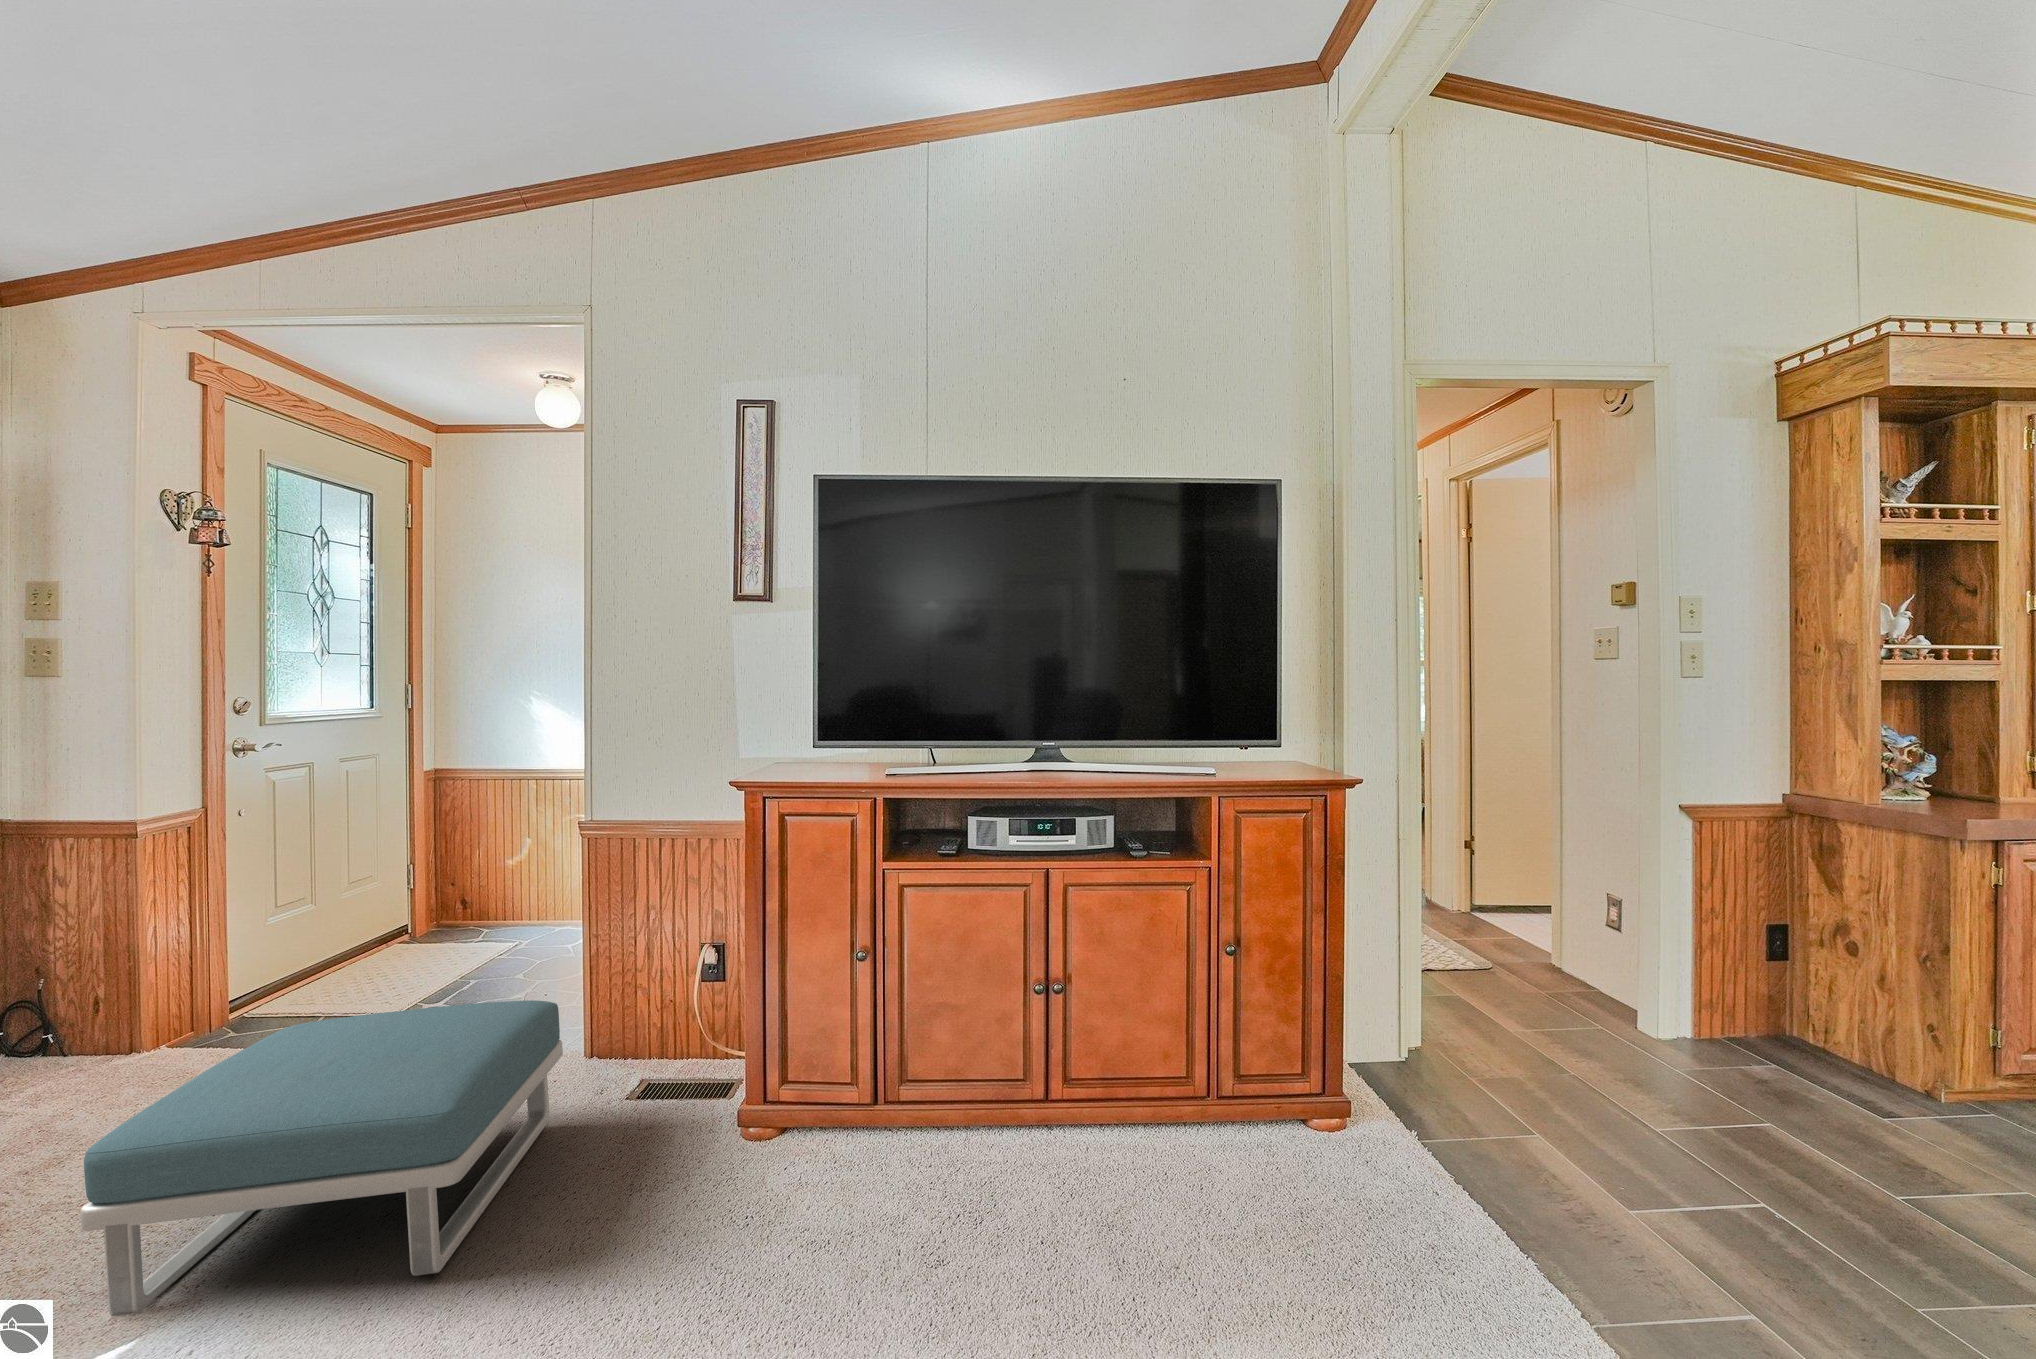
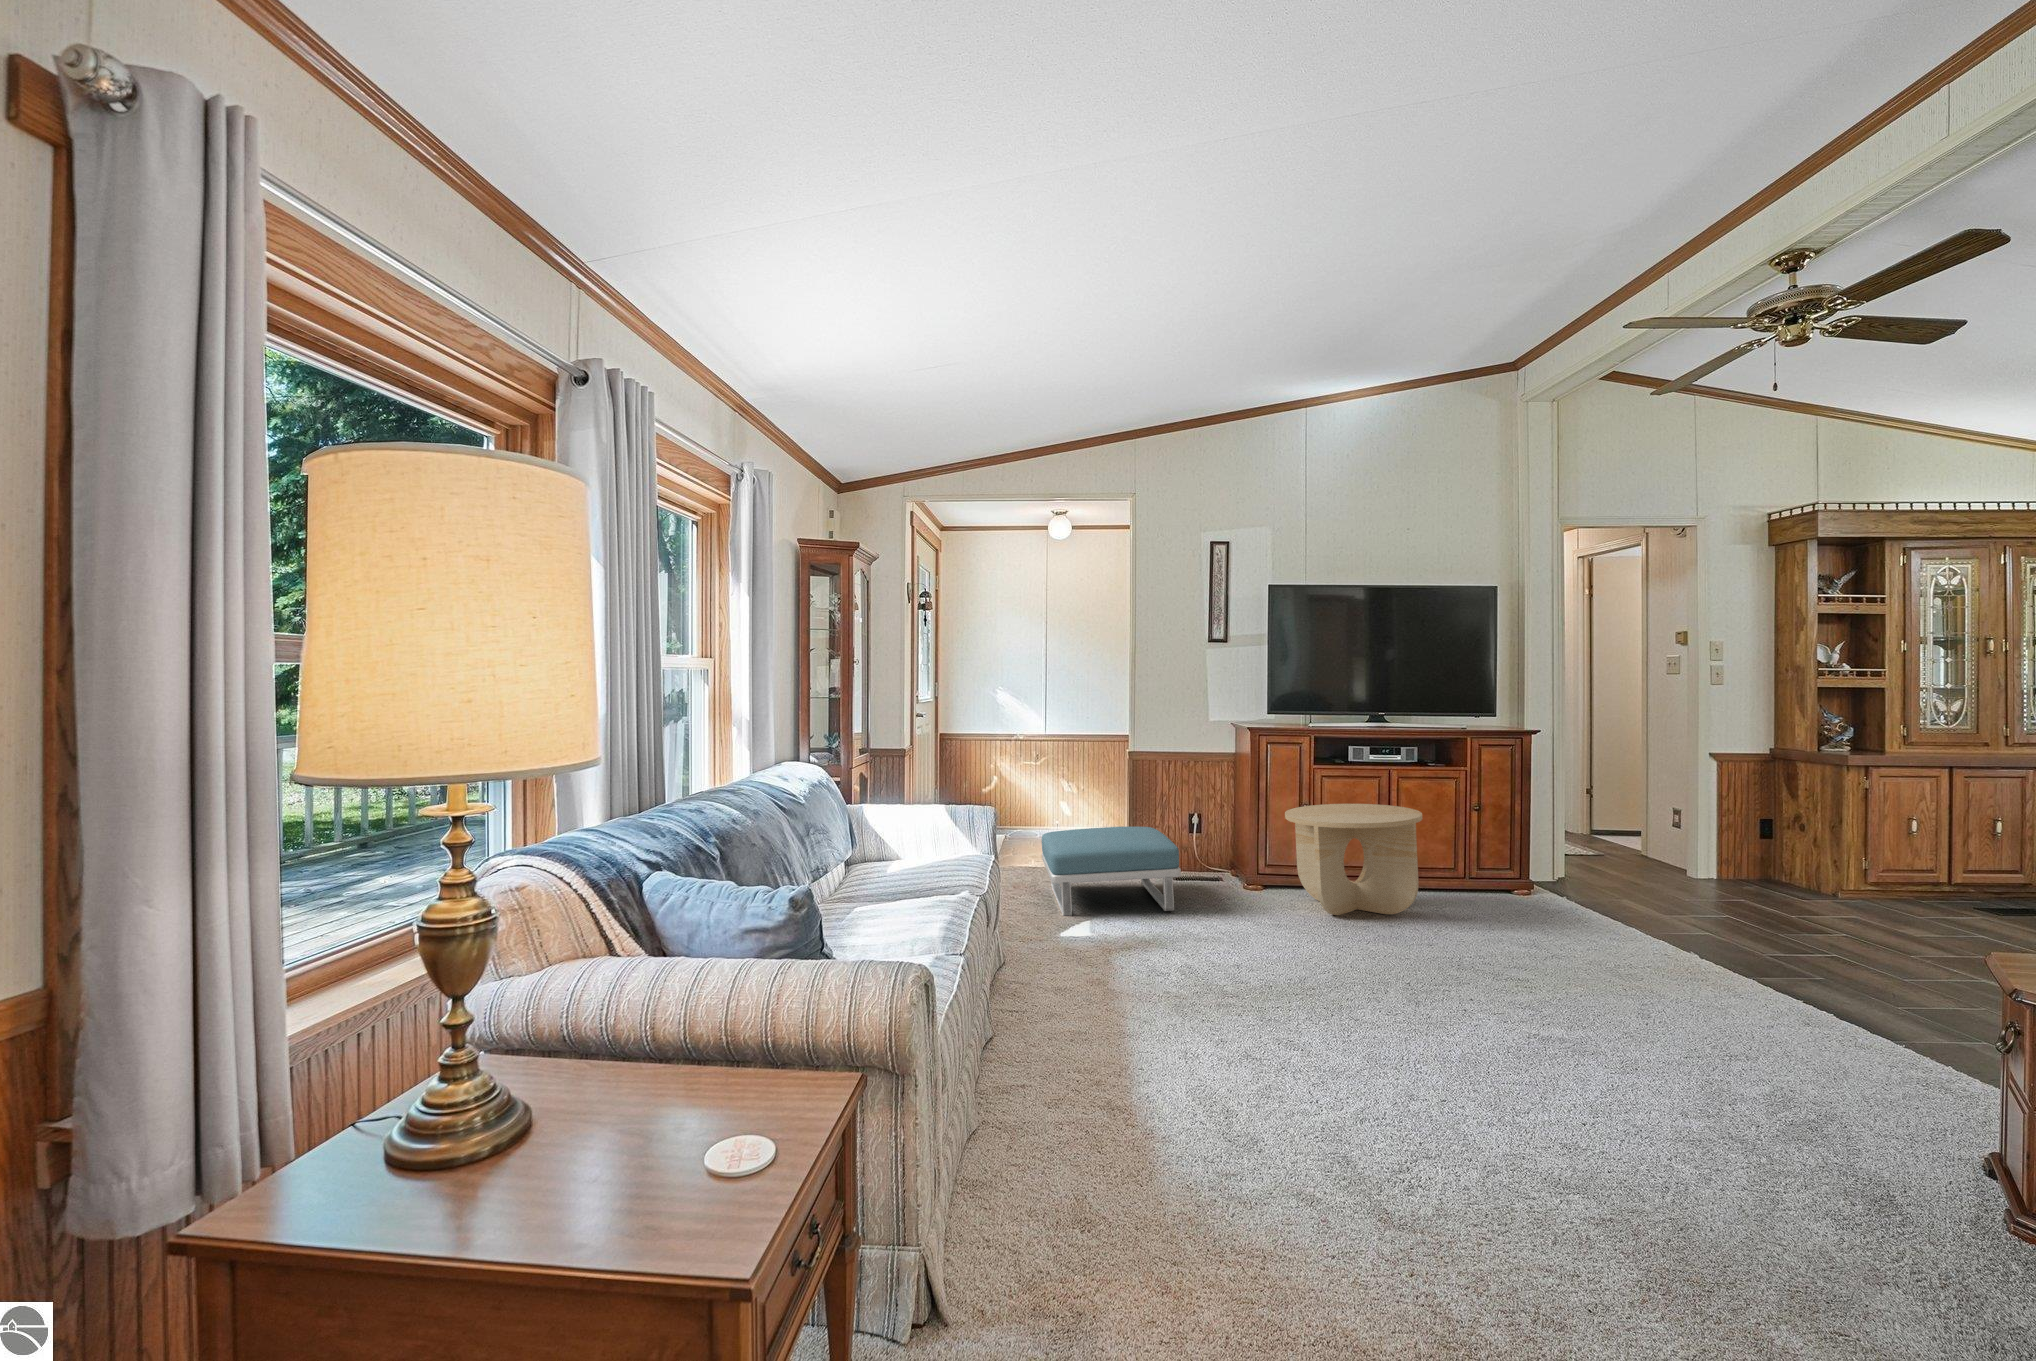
side table: none [761,944,1075,1264] -> present [1285,804,1422,915]

